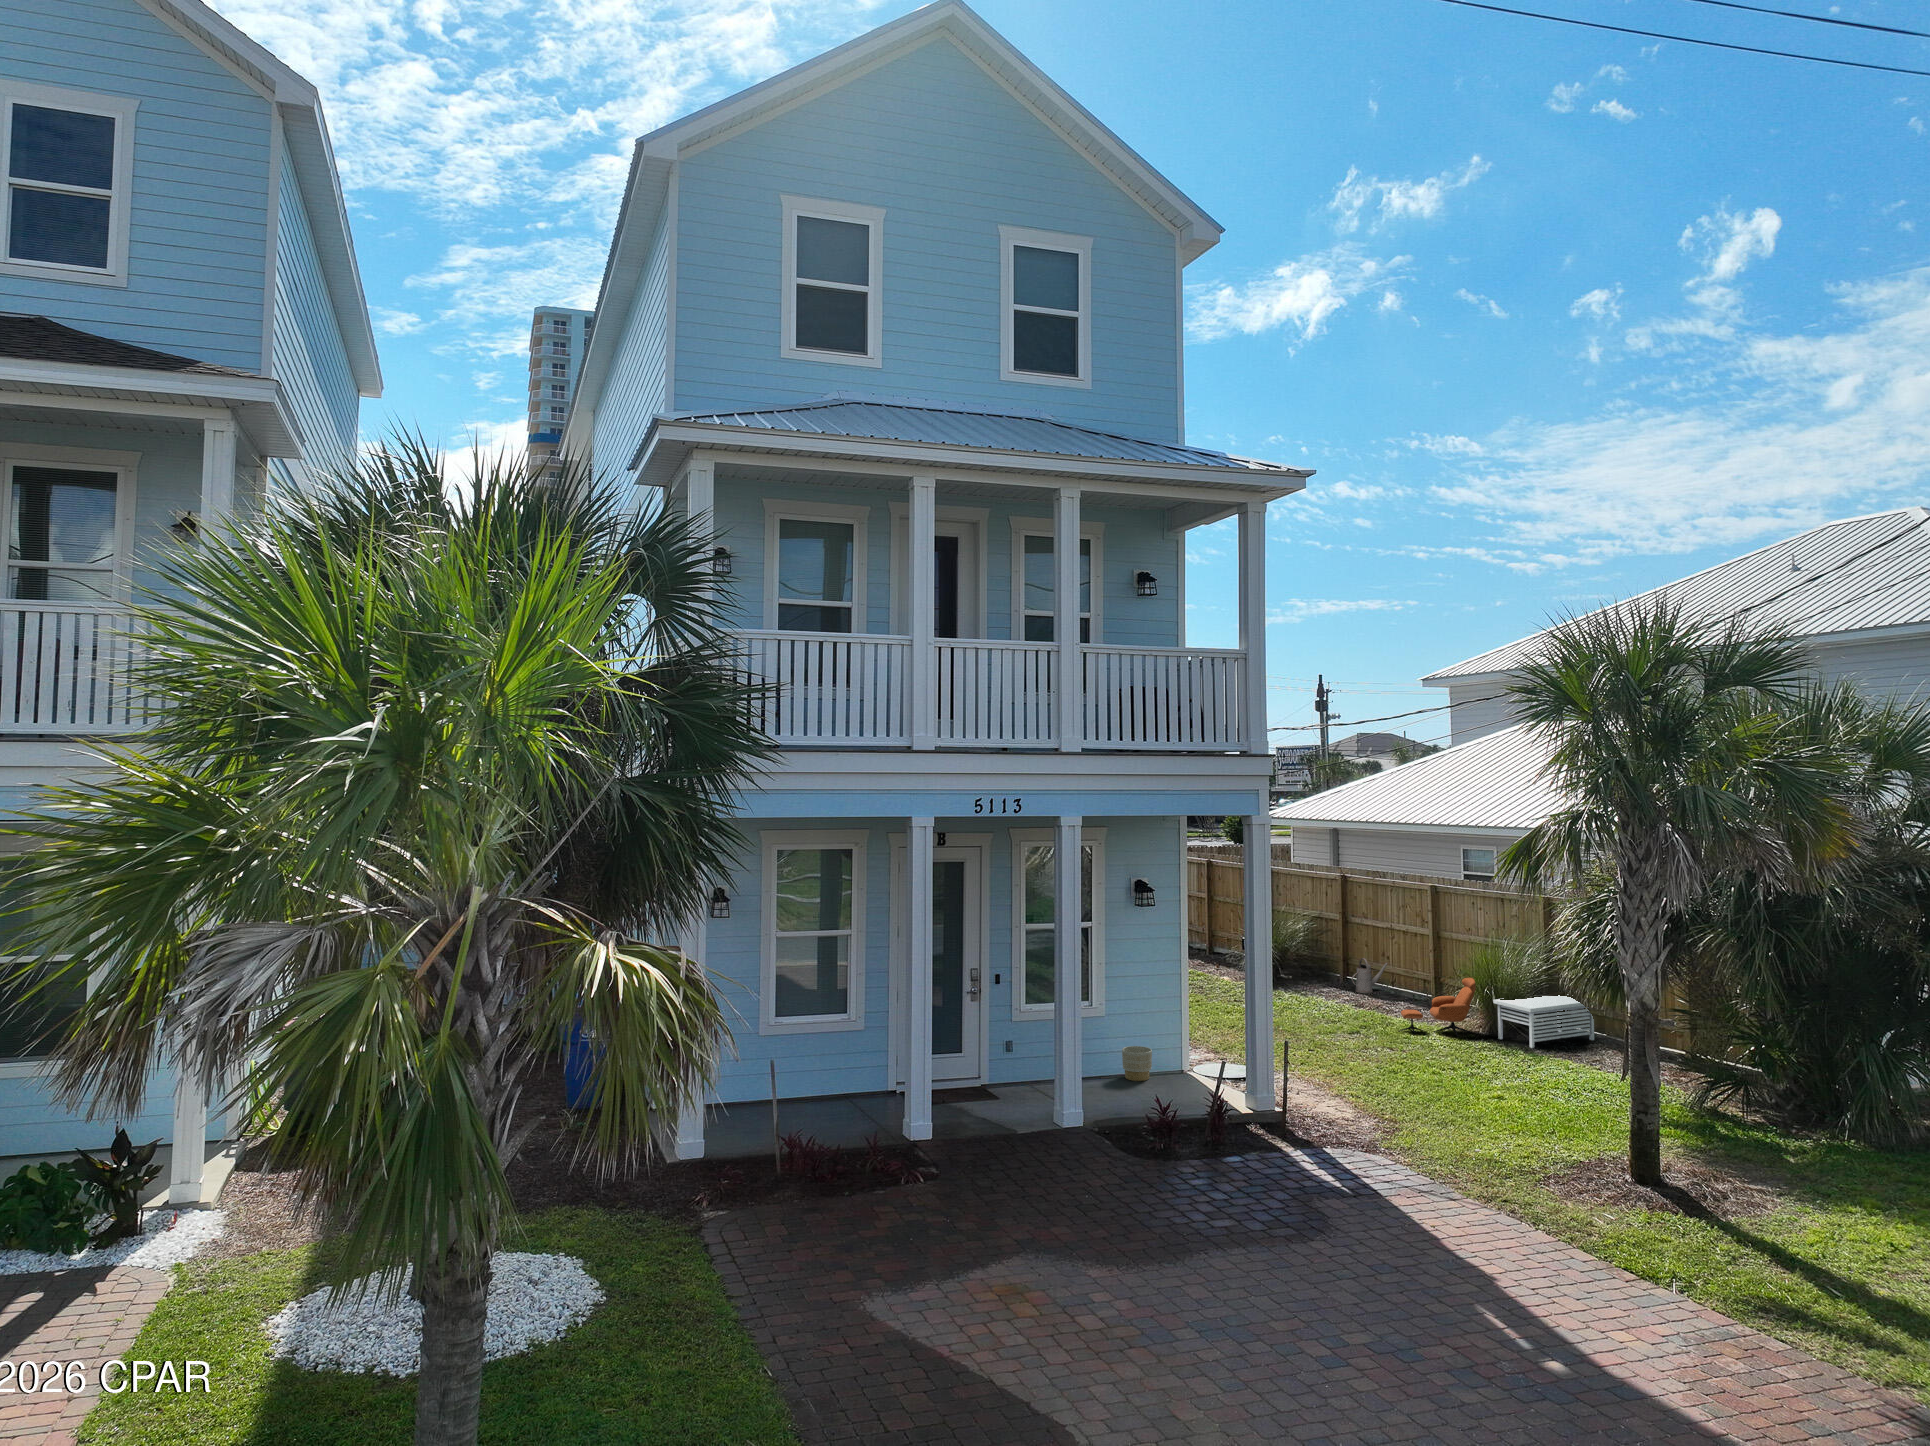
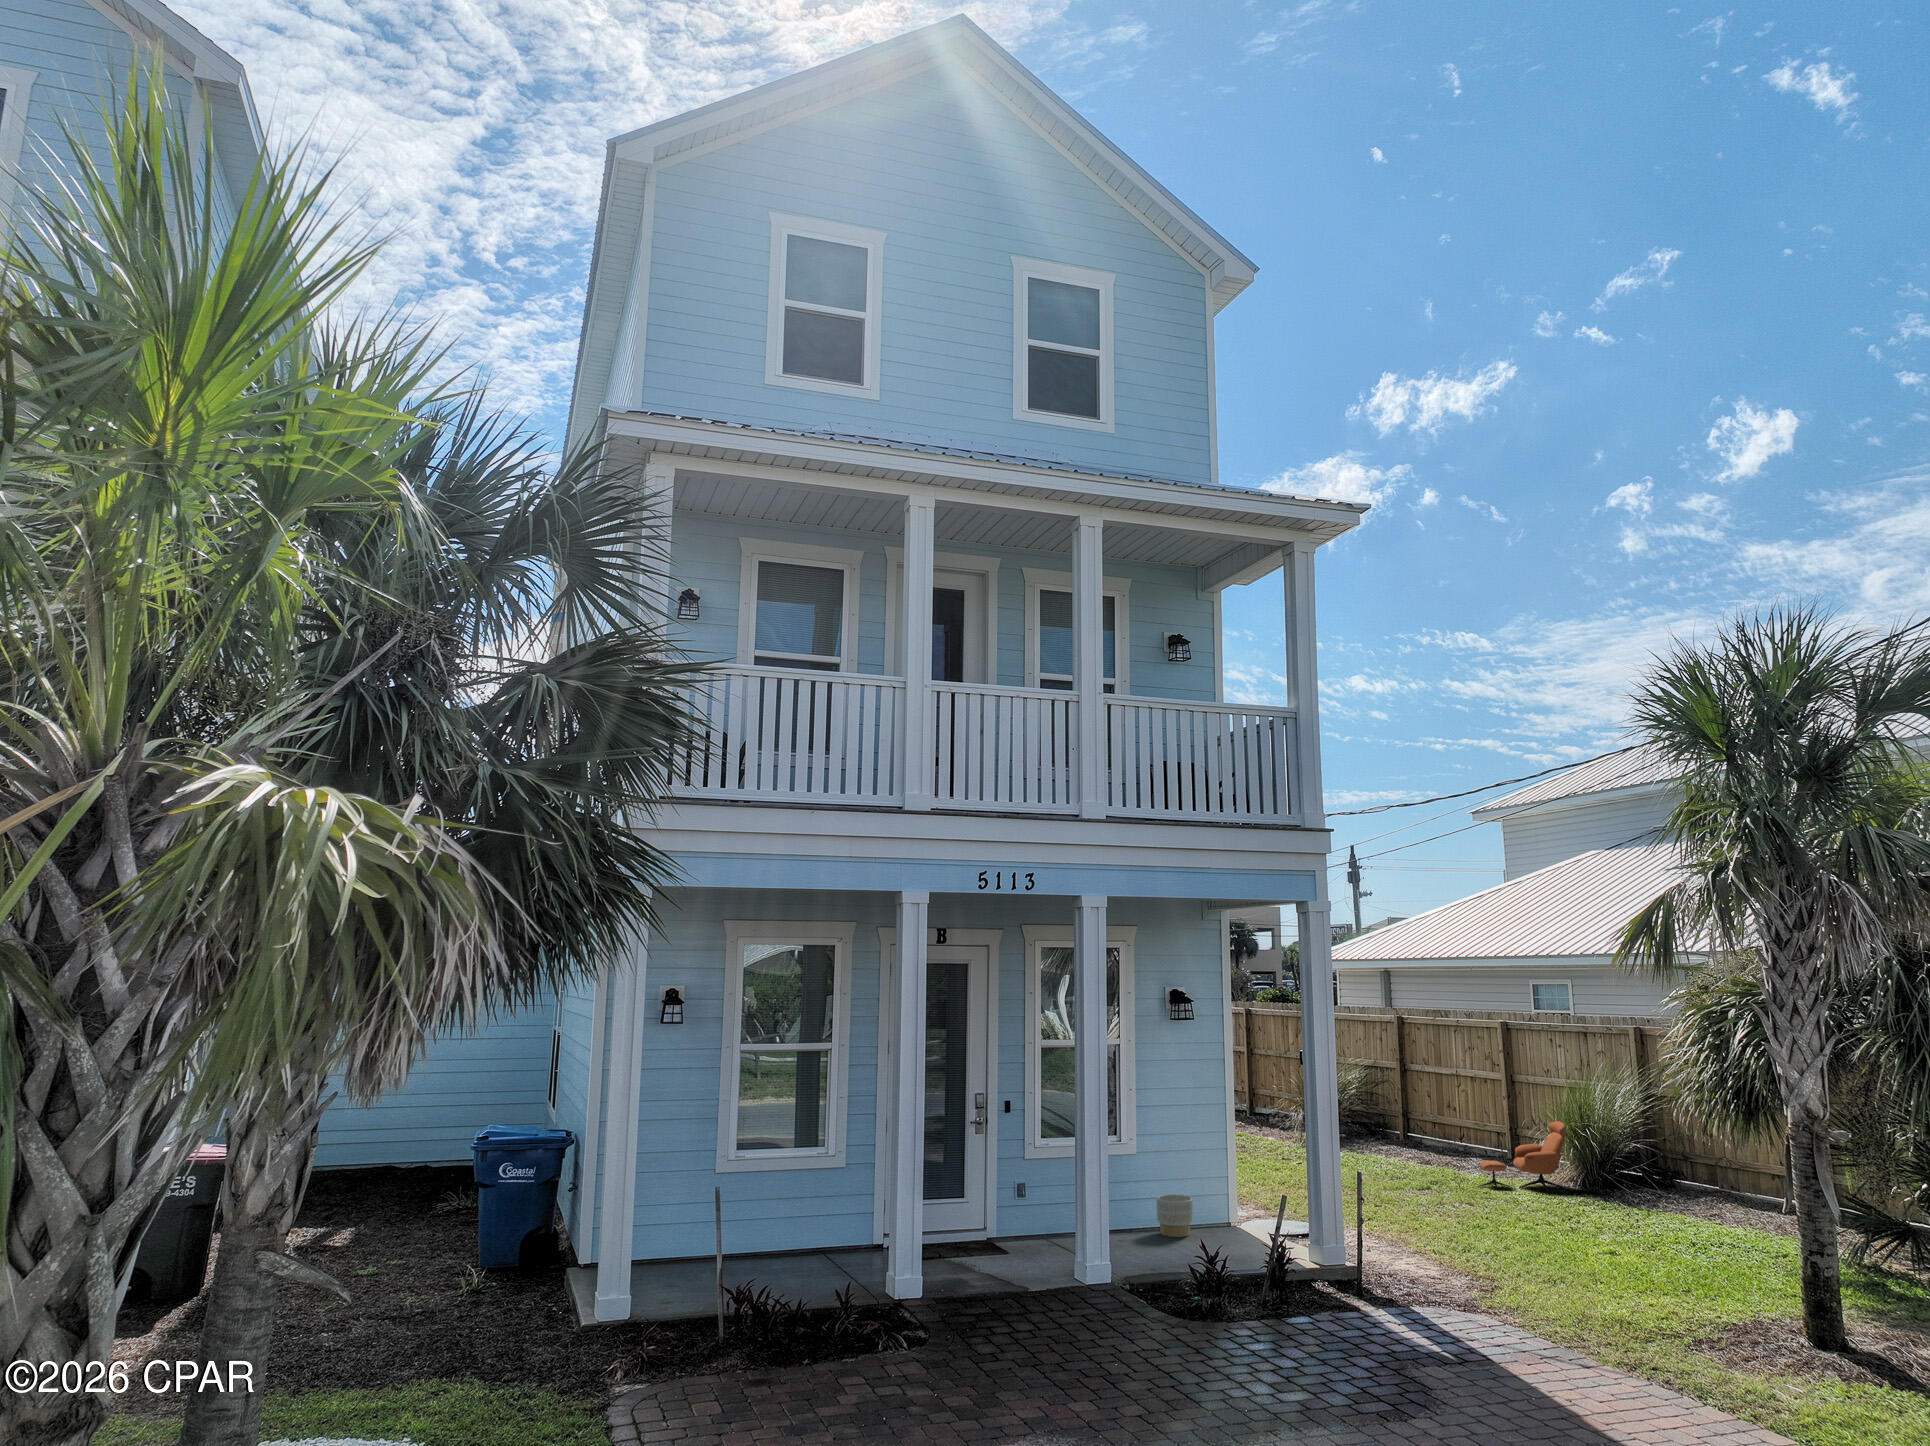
watering can: present [1352,958,1388,993] -> none [1415,1109,1456,1150]
storage bench: present [1493,995,1594,1048] -> none [1588,1139,1709,1204]

